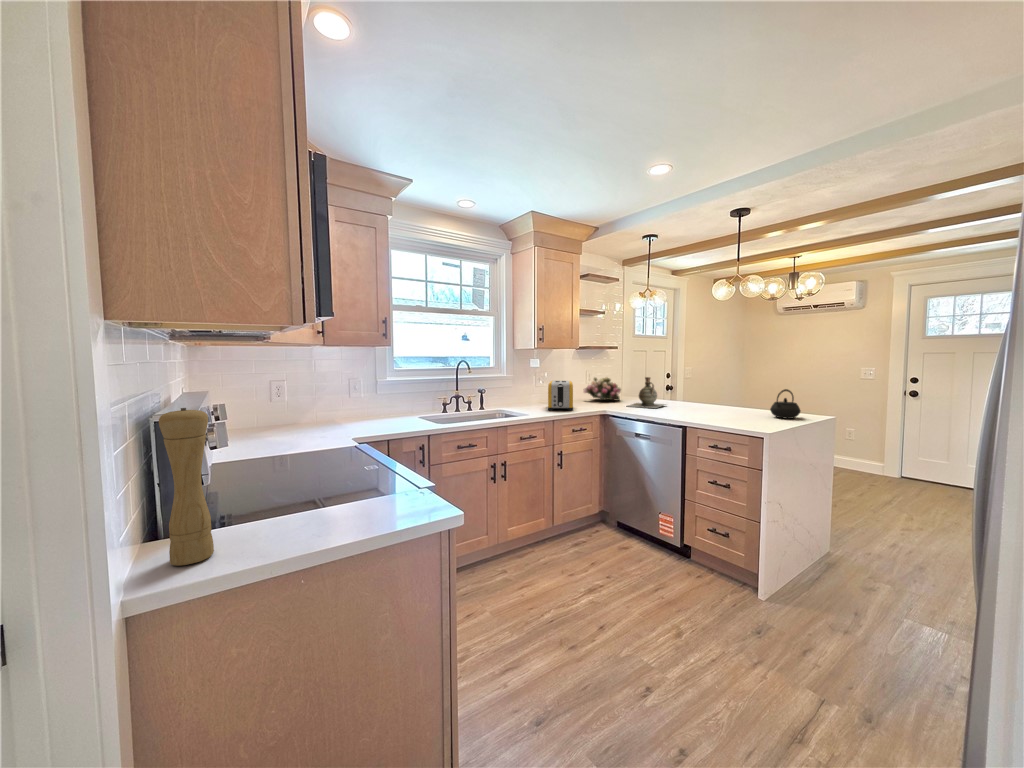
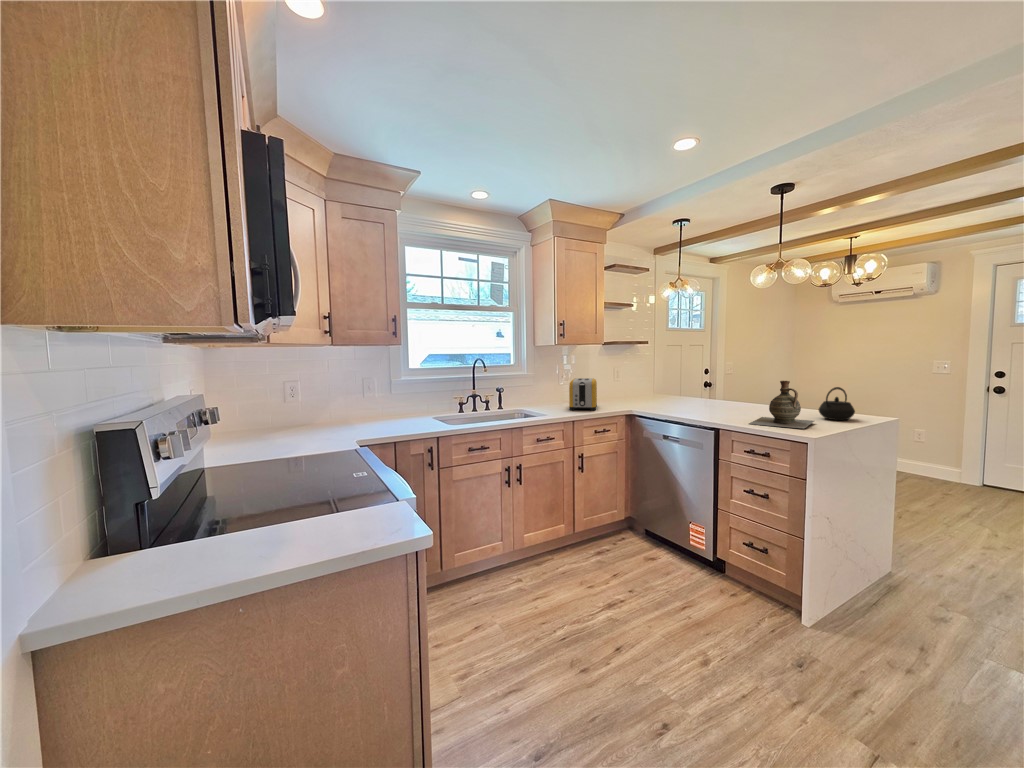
flower arrangement: present [584,377,621,400] -> none [610,373,652,399]
ceramic jug: present [628,377,666,408] -> present [749,381,814,429]
pepper mill: present [159,408,214,566] -> none [76,419,147,592]

